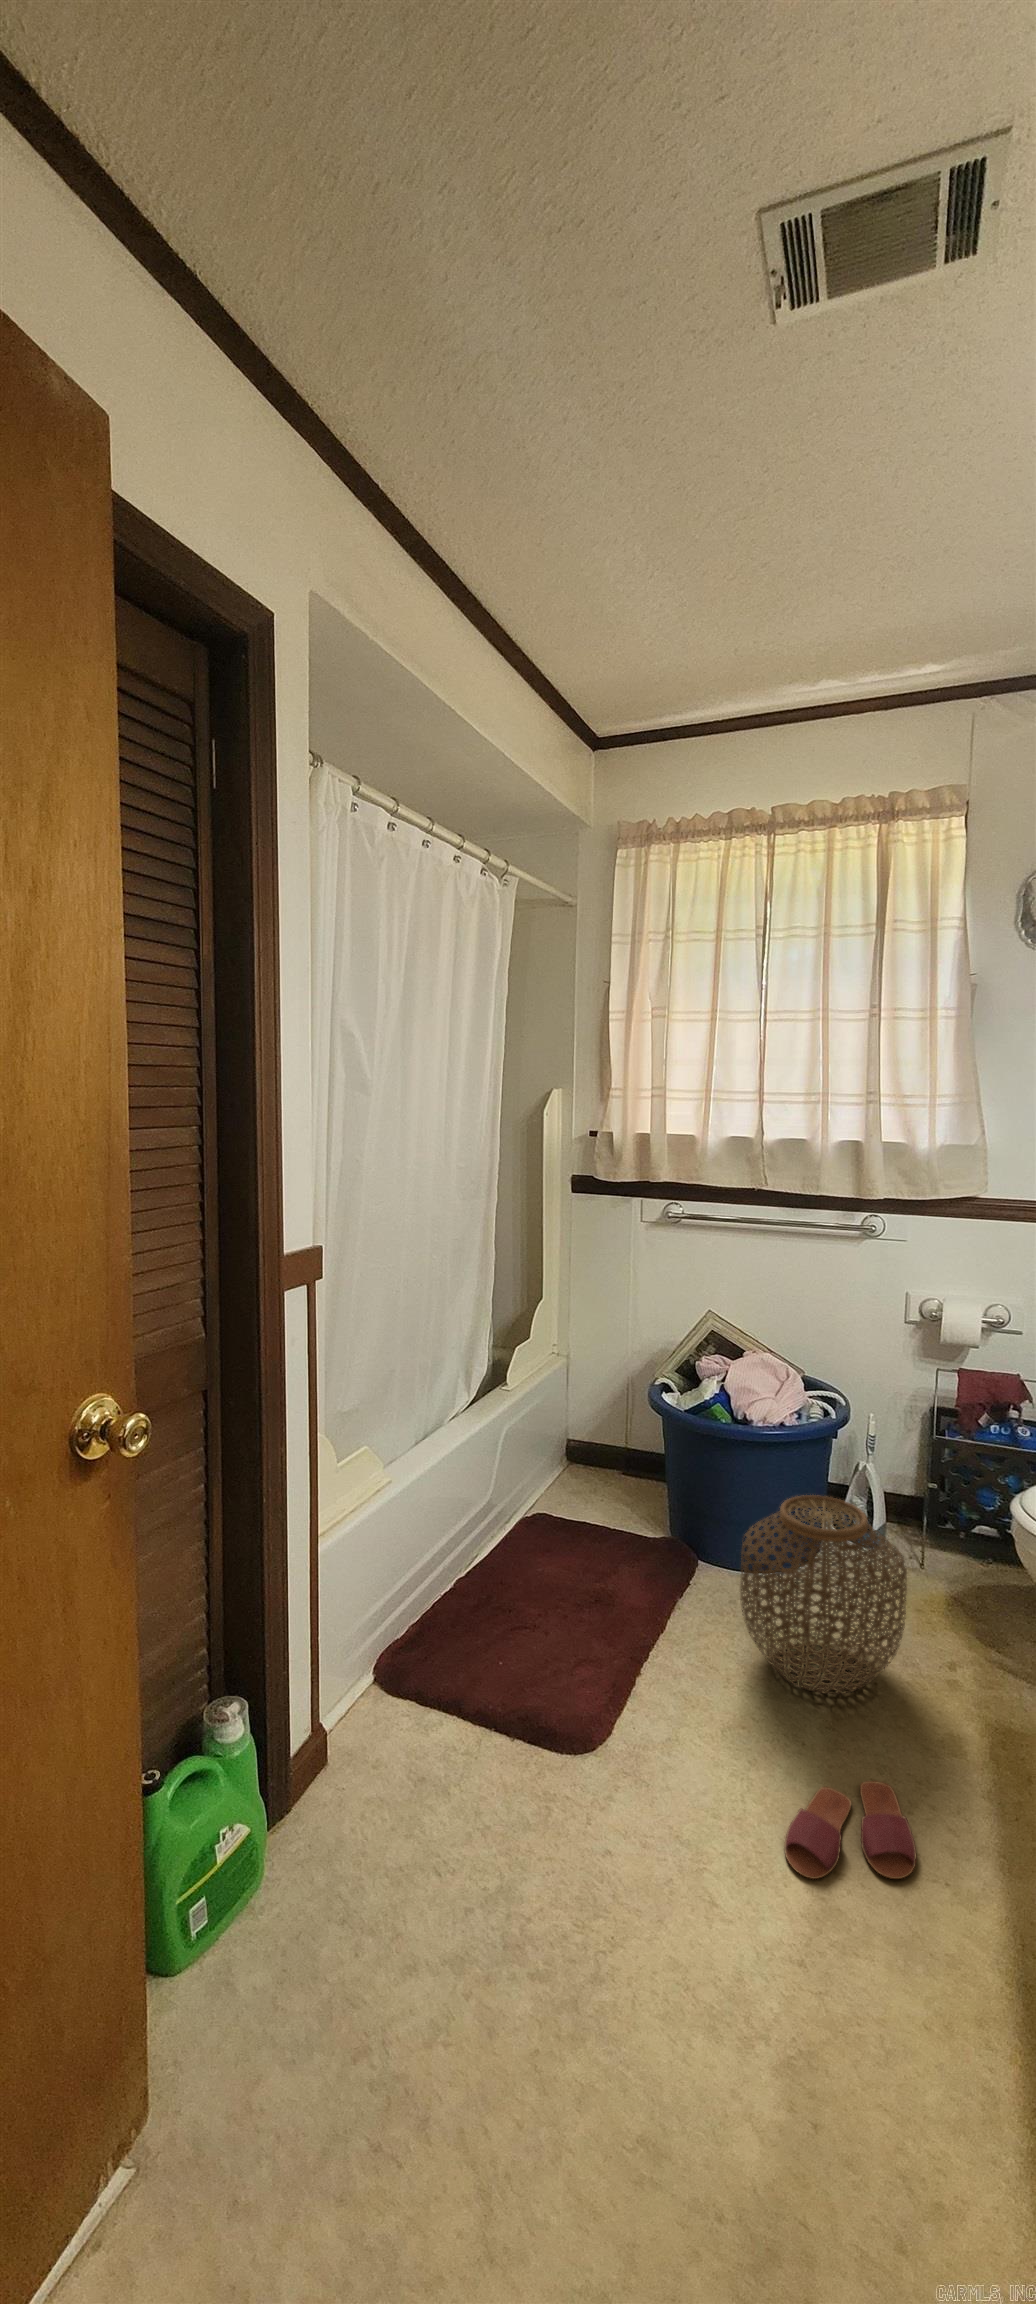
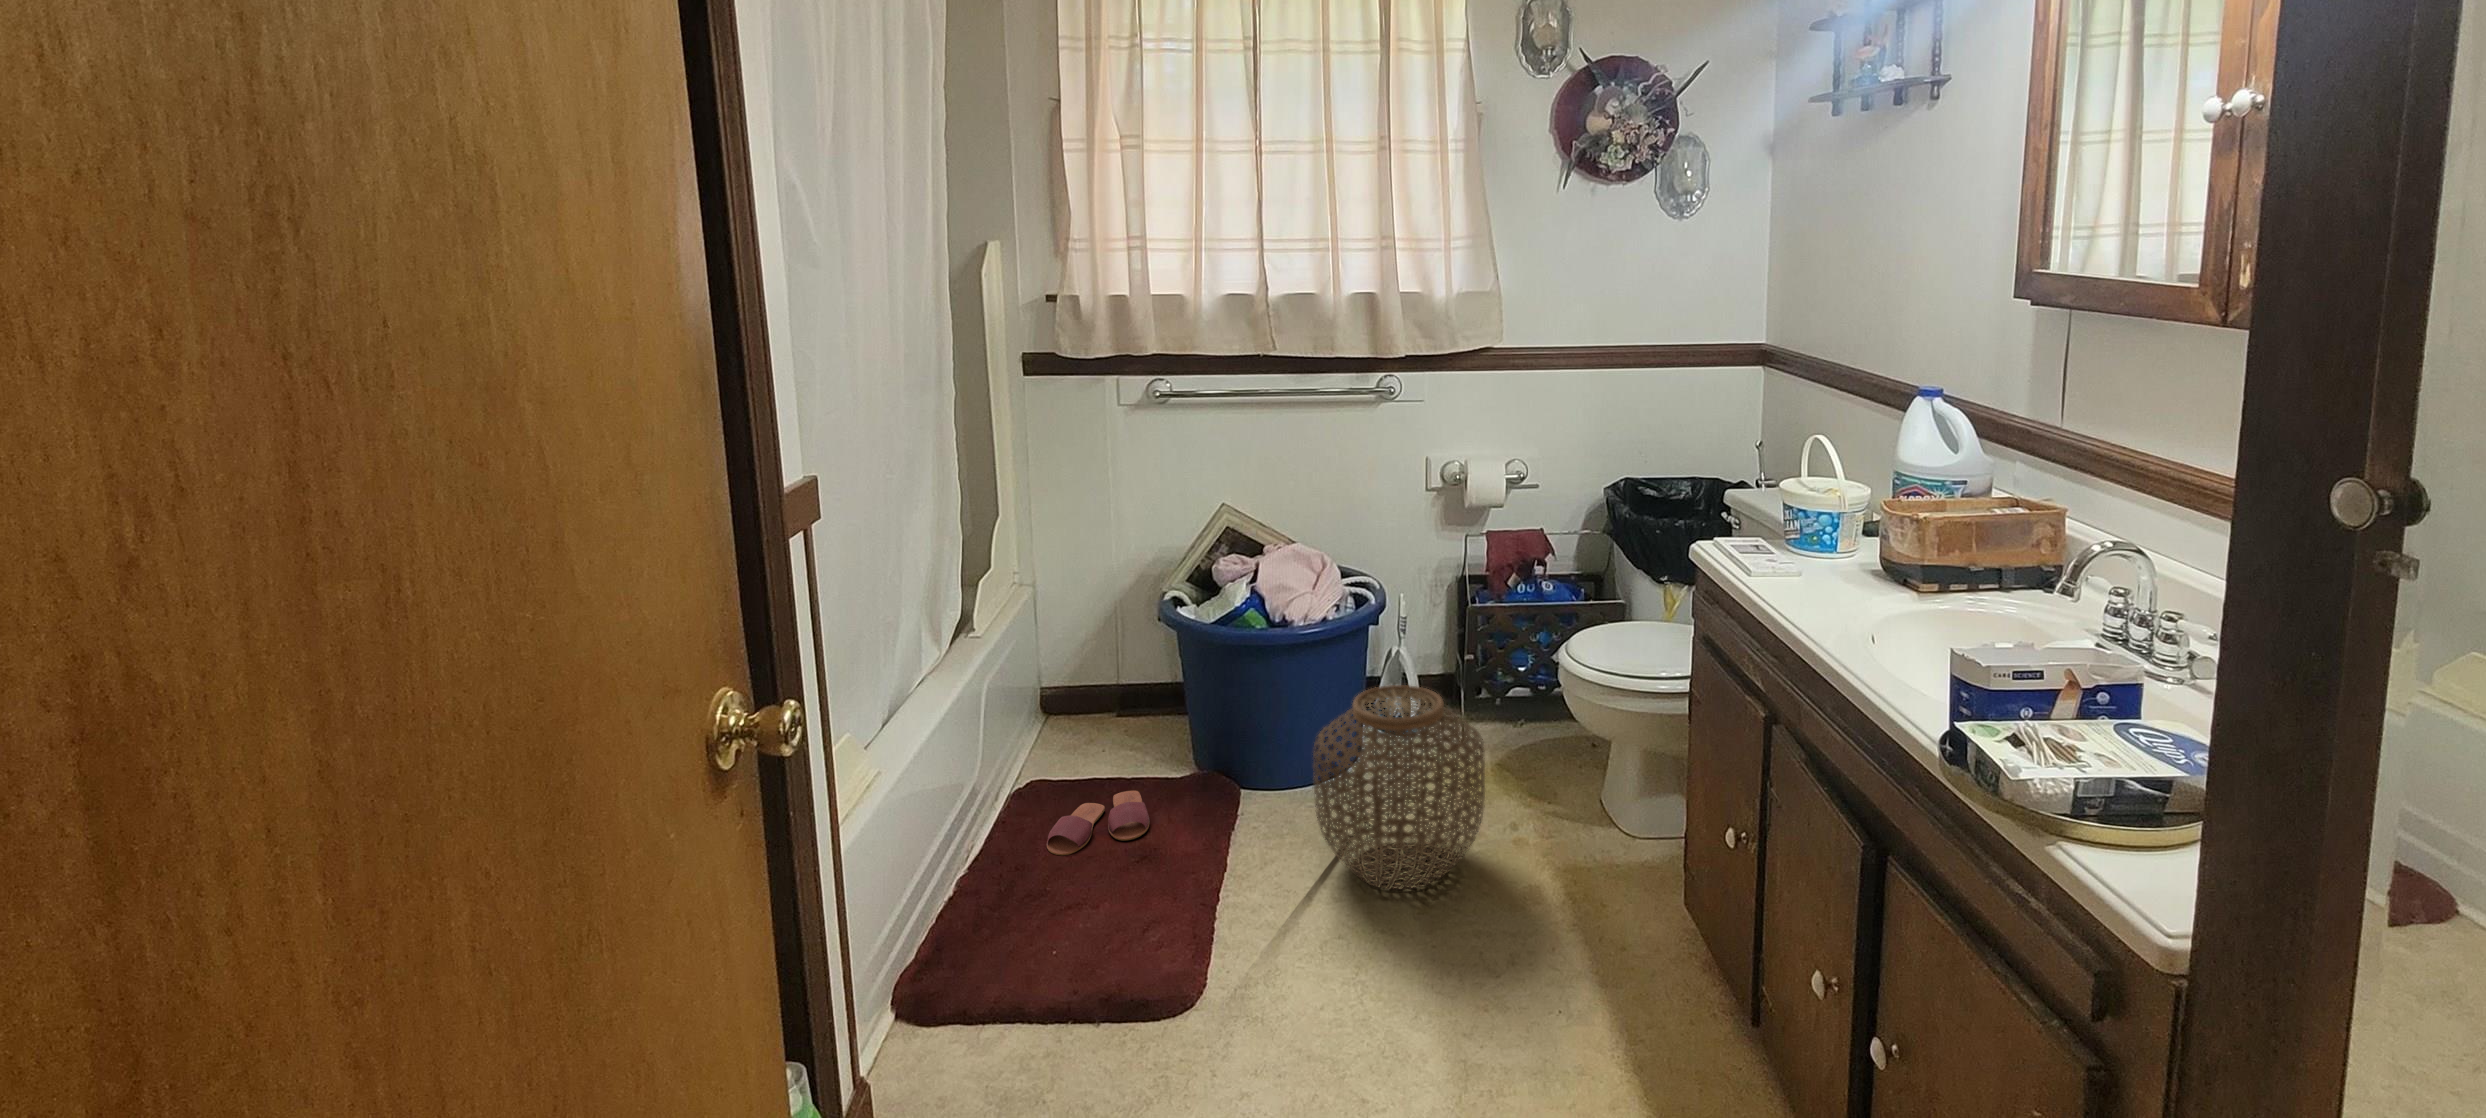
slippers: present [784,1781,916,1879] -> present [1047,791,1150,855]

